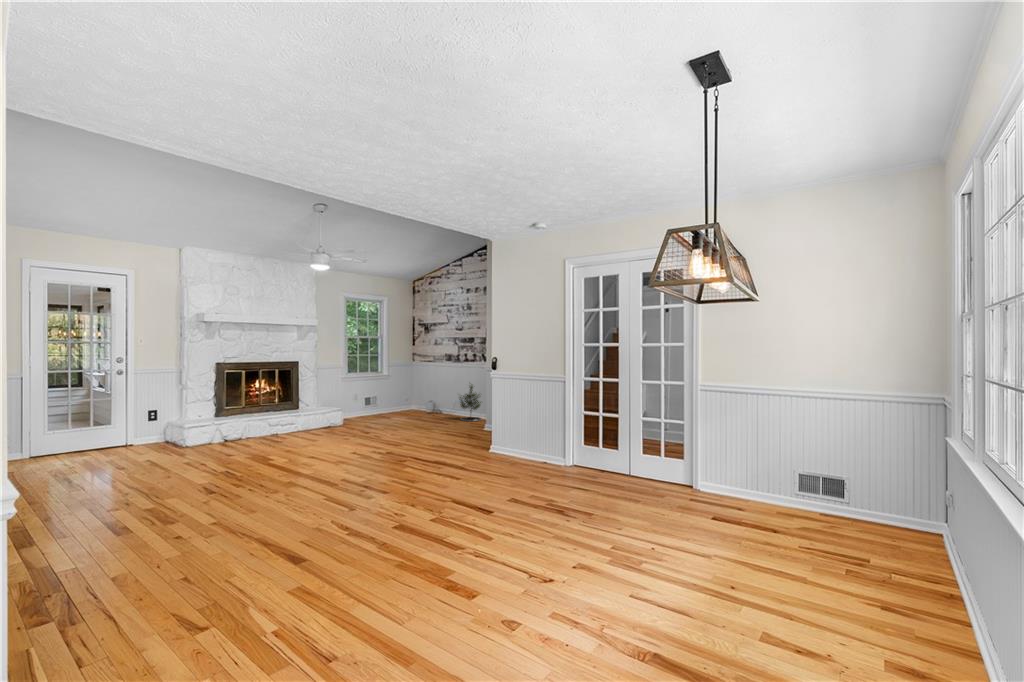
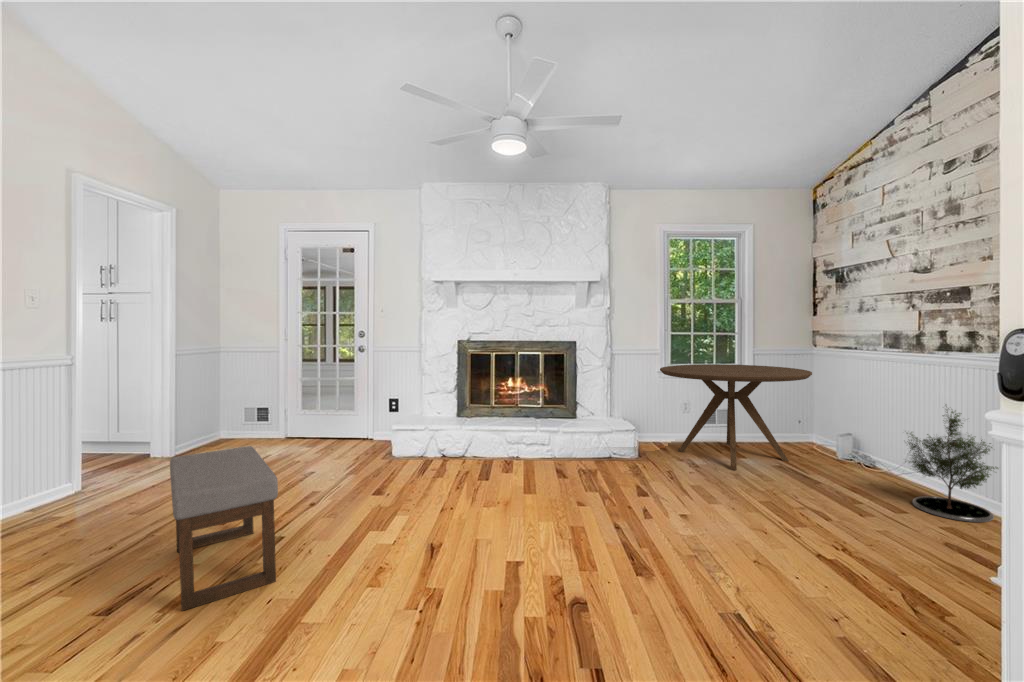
dining table: none [351,372,423,422] -> present [660,364,812,470]
ottoman: none [175,423,273,483] -> present [170,446,278,611]

